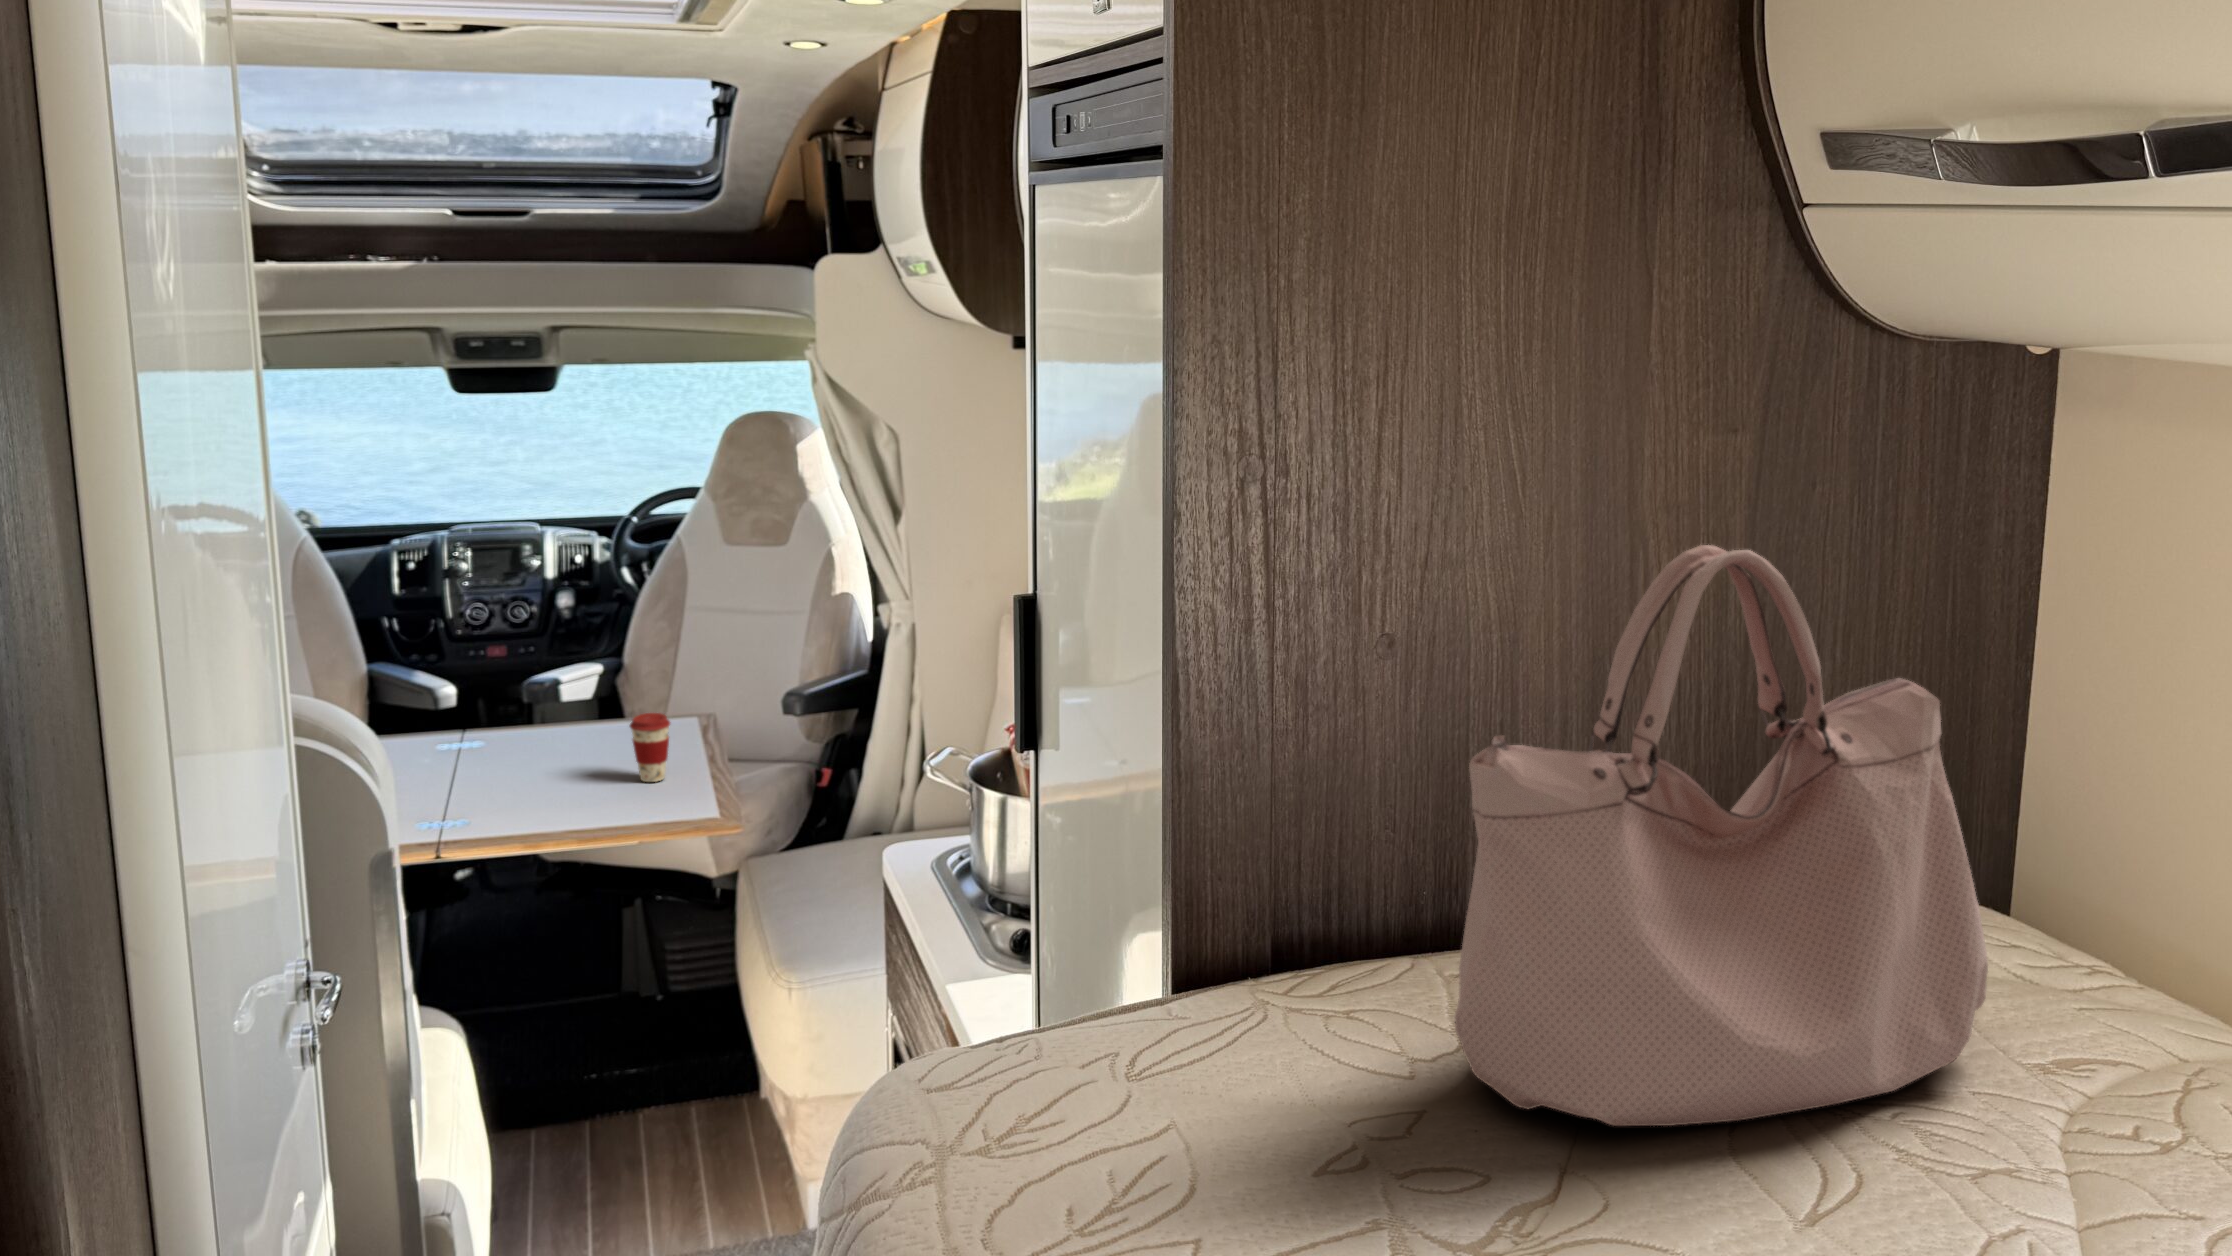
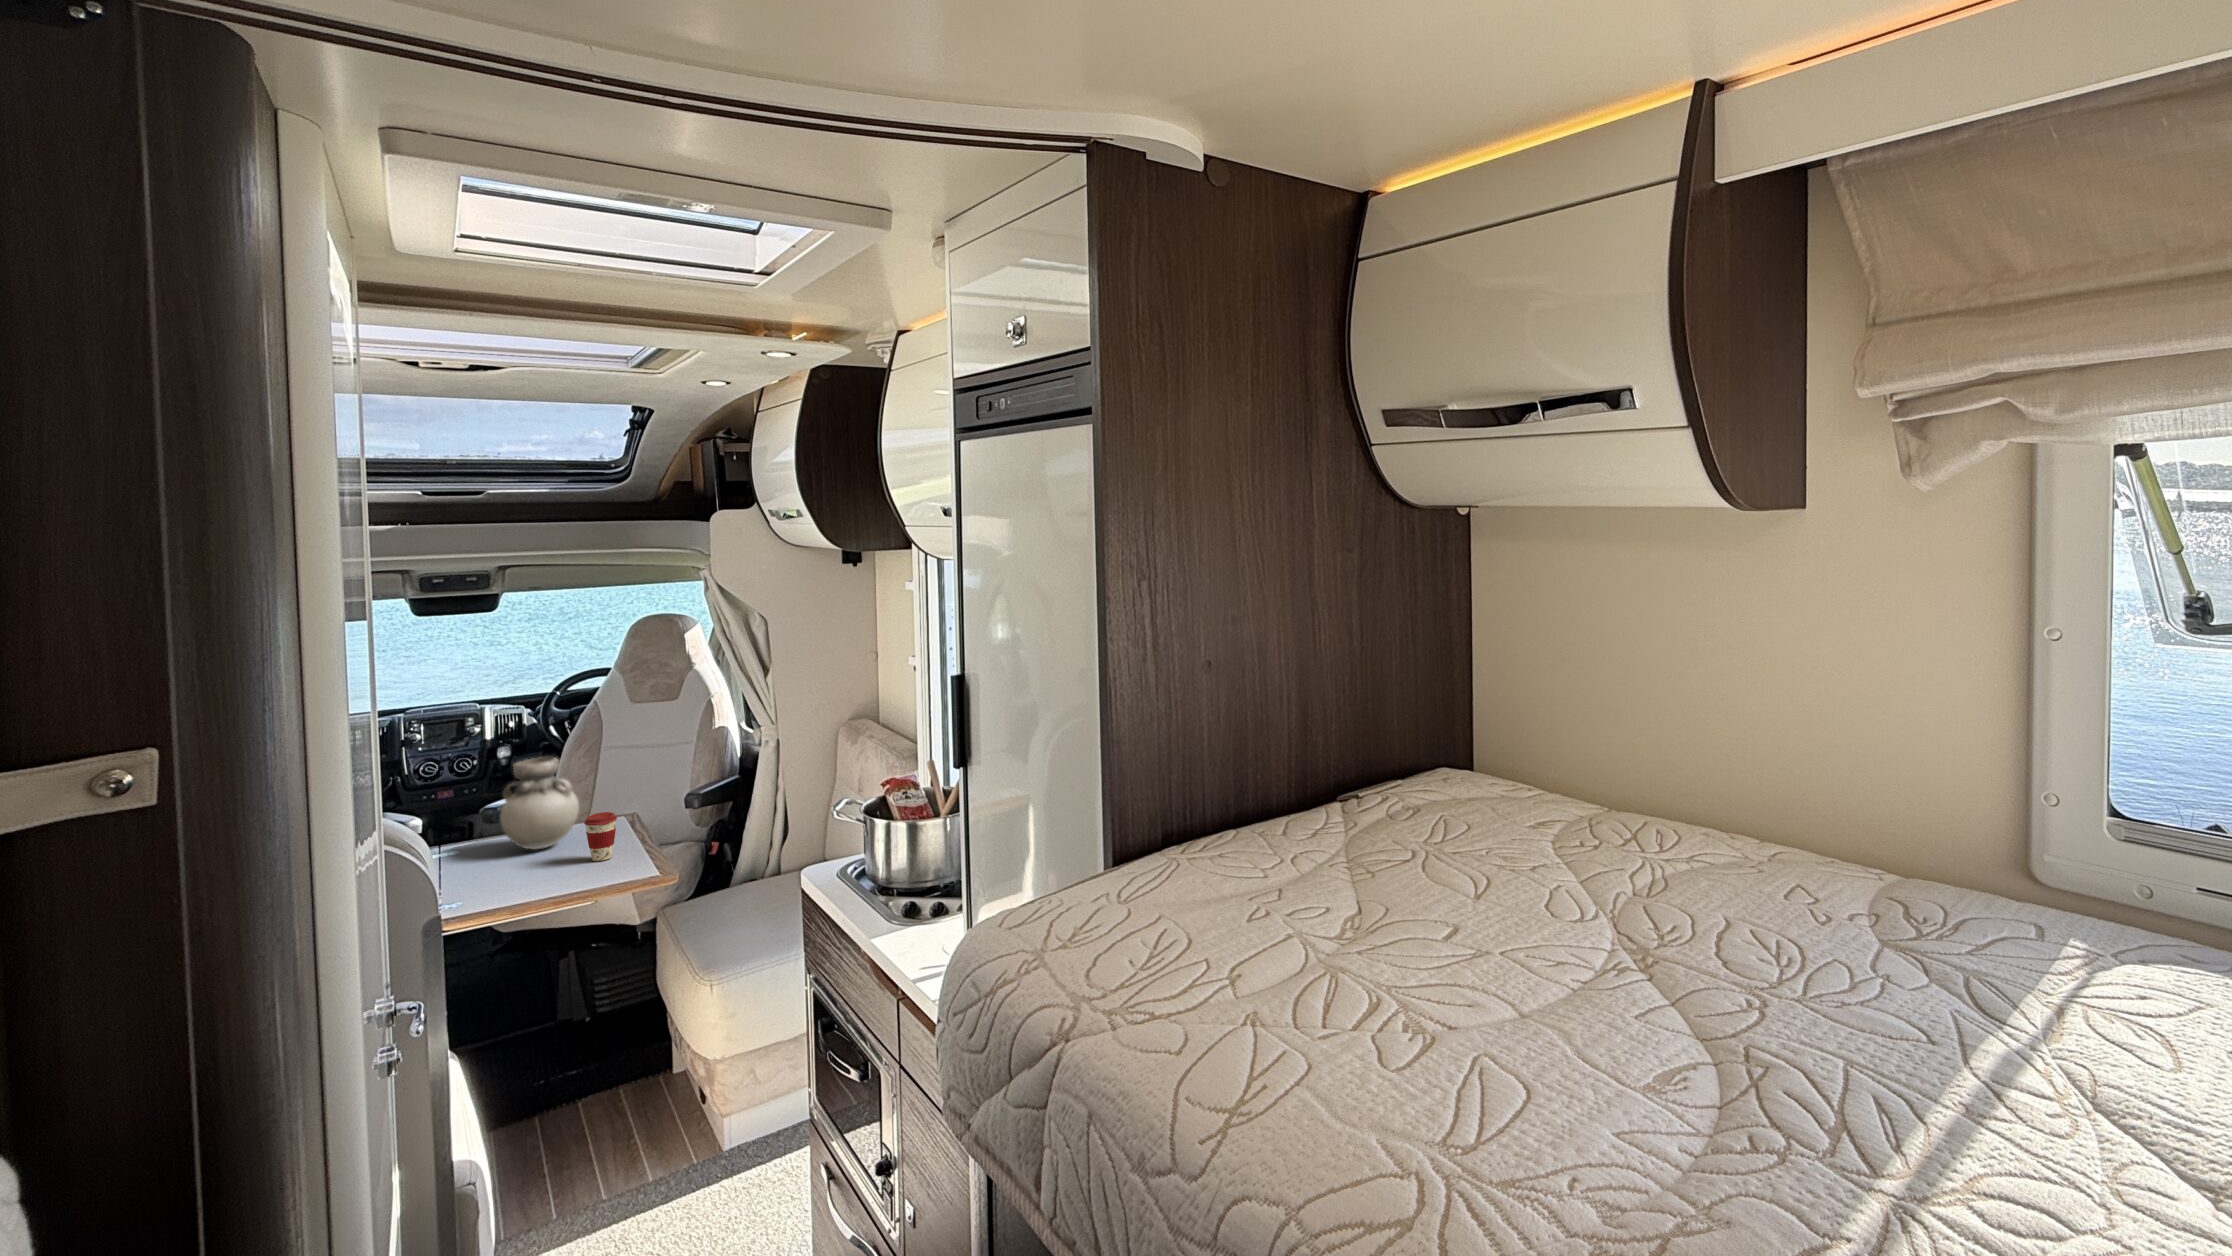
handbag: present [1454,545,1988,1126] -> none [1286,589,1507,878]
vase: none [537,621,632,752] -> present [500,757,579,849]

